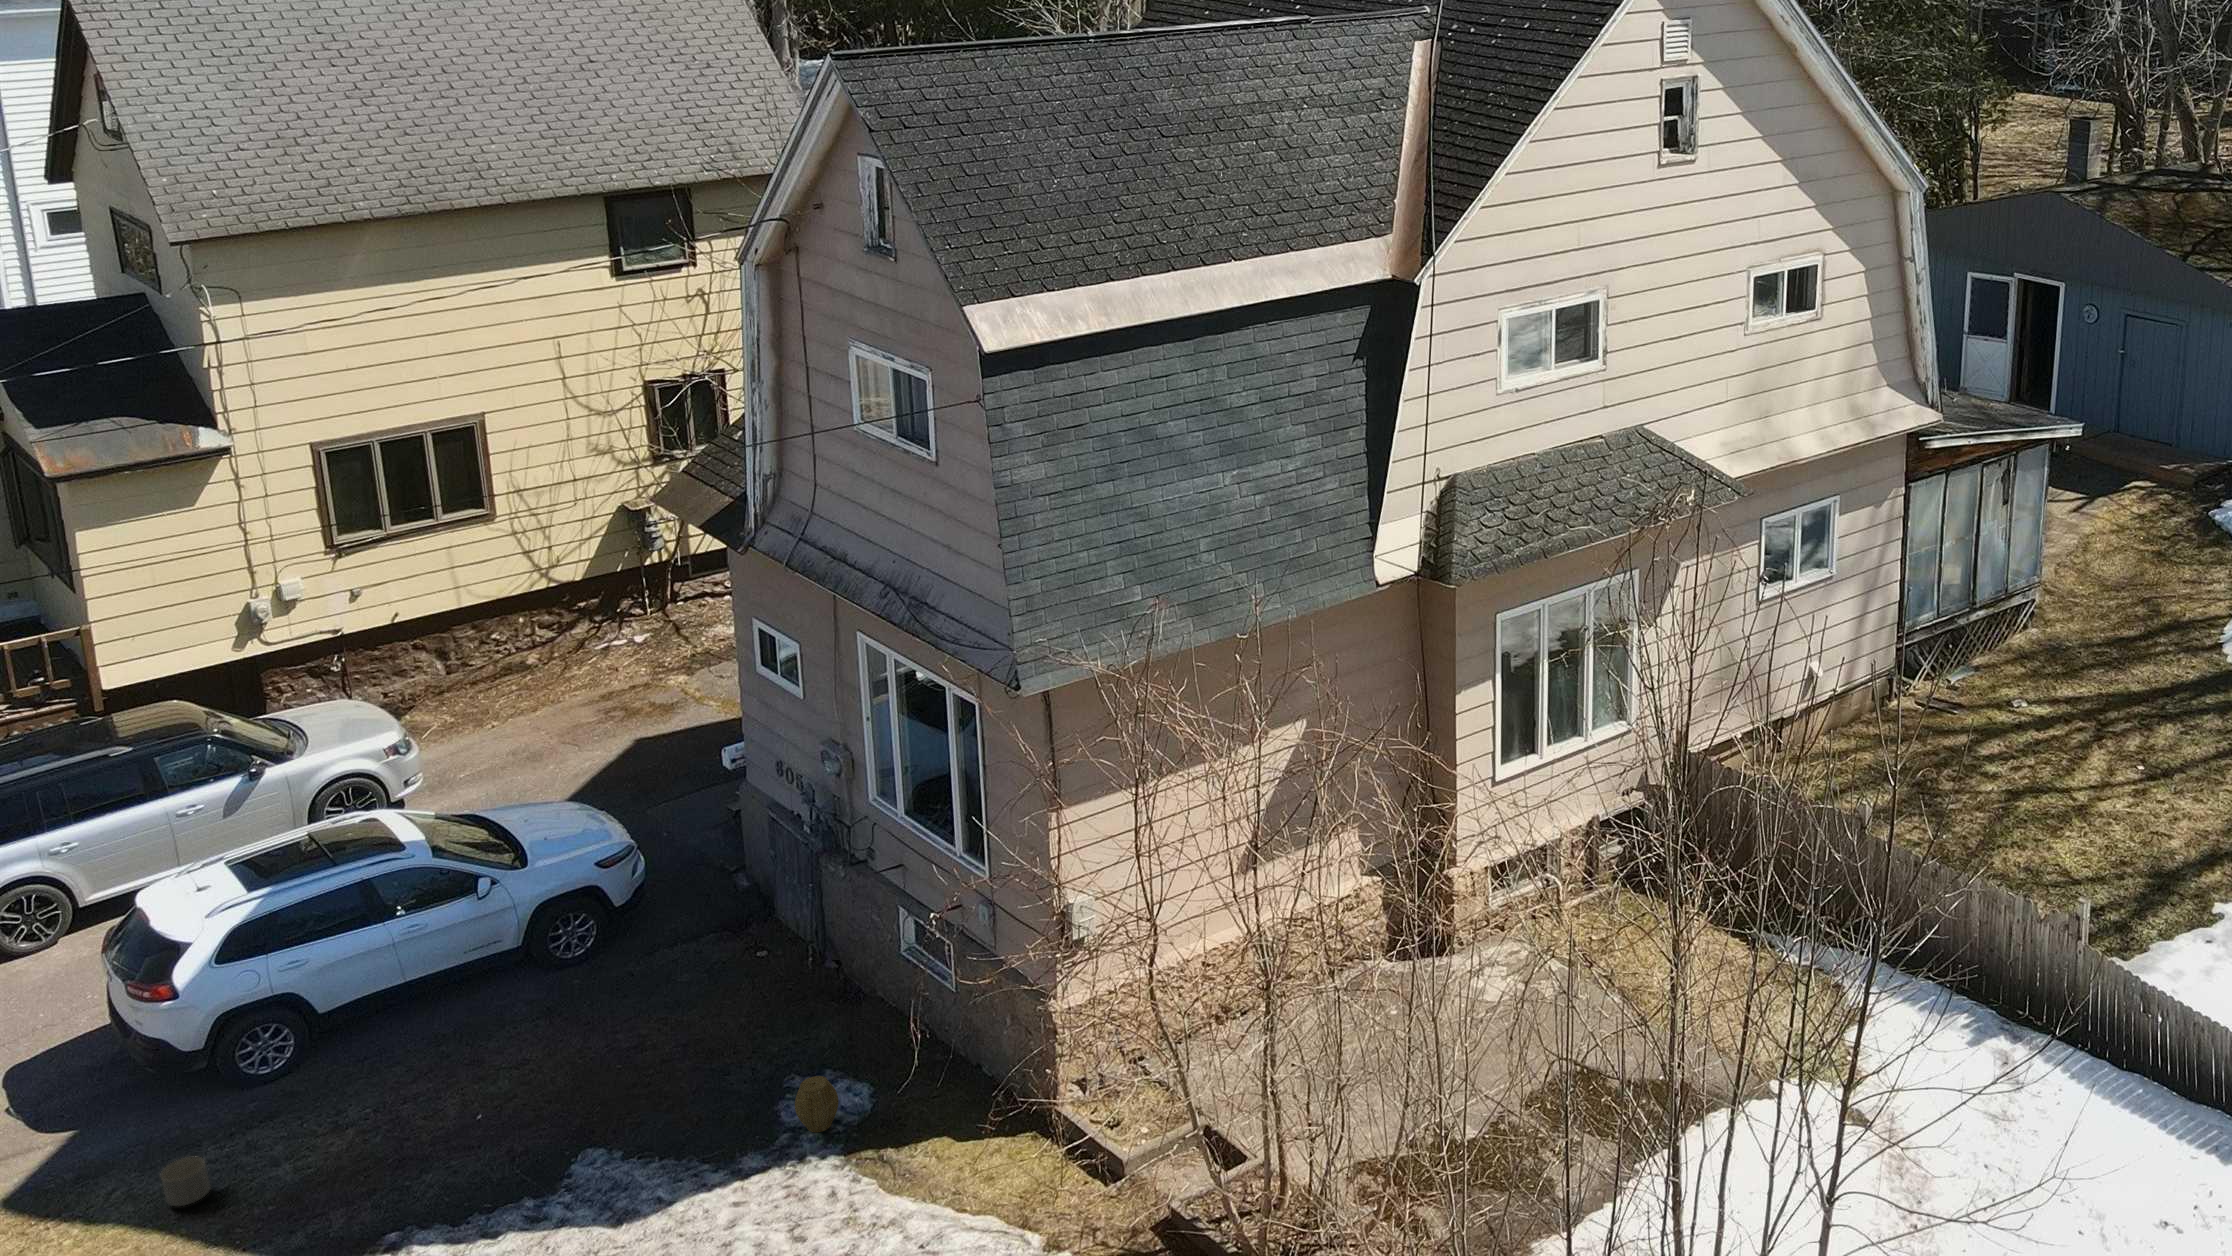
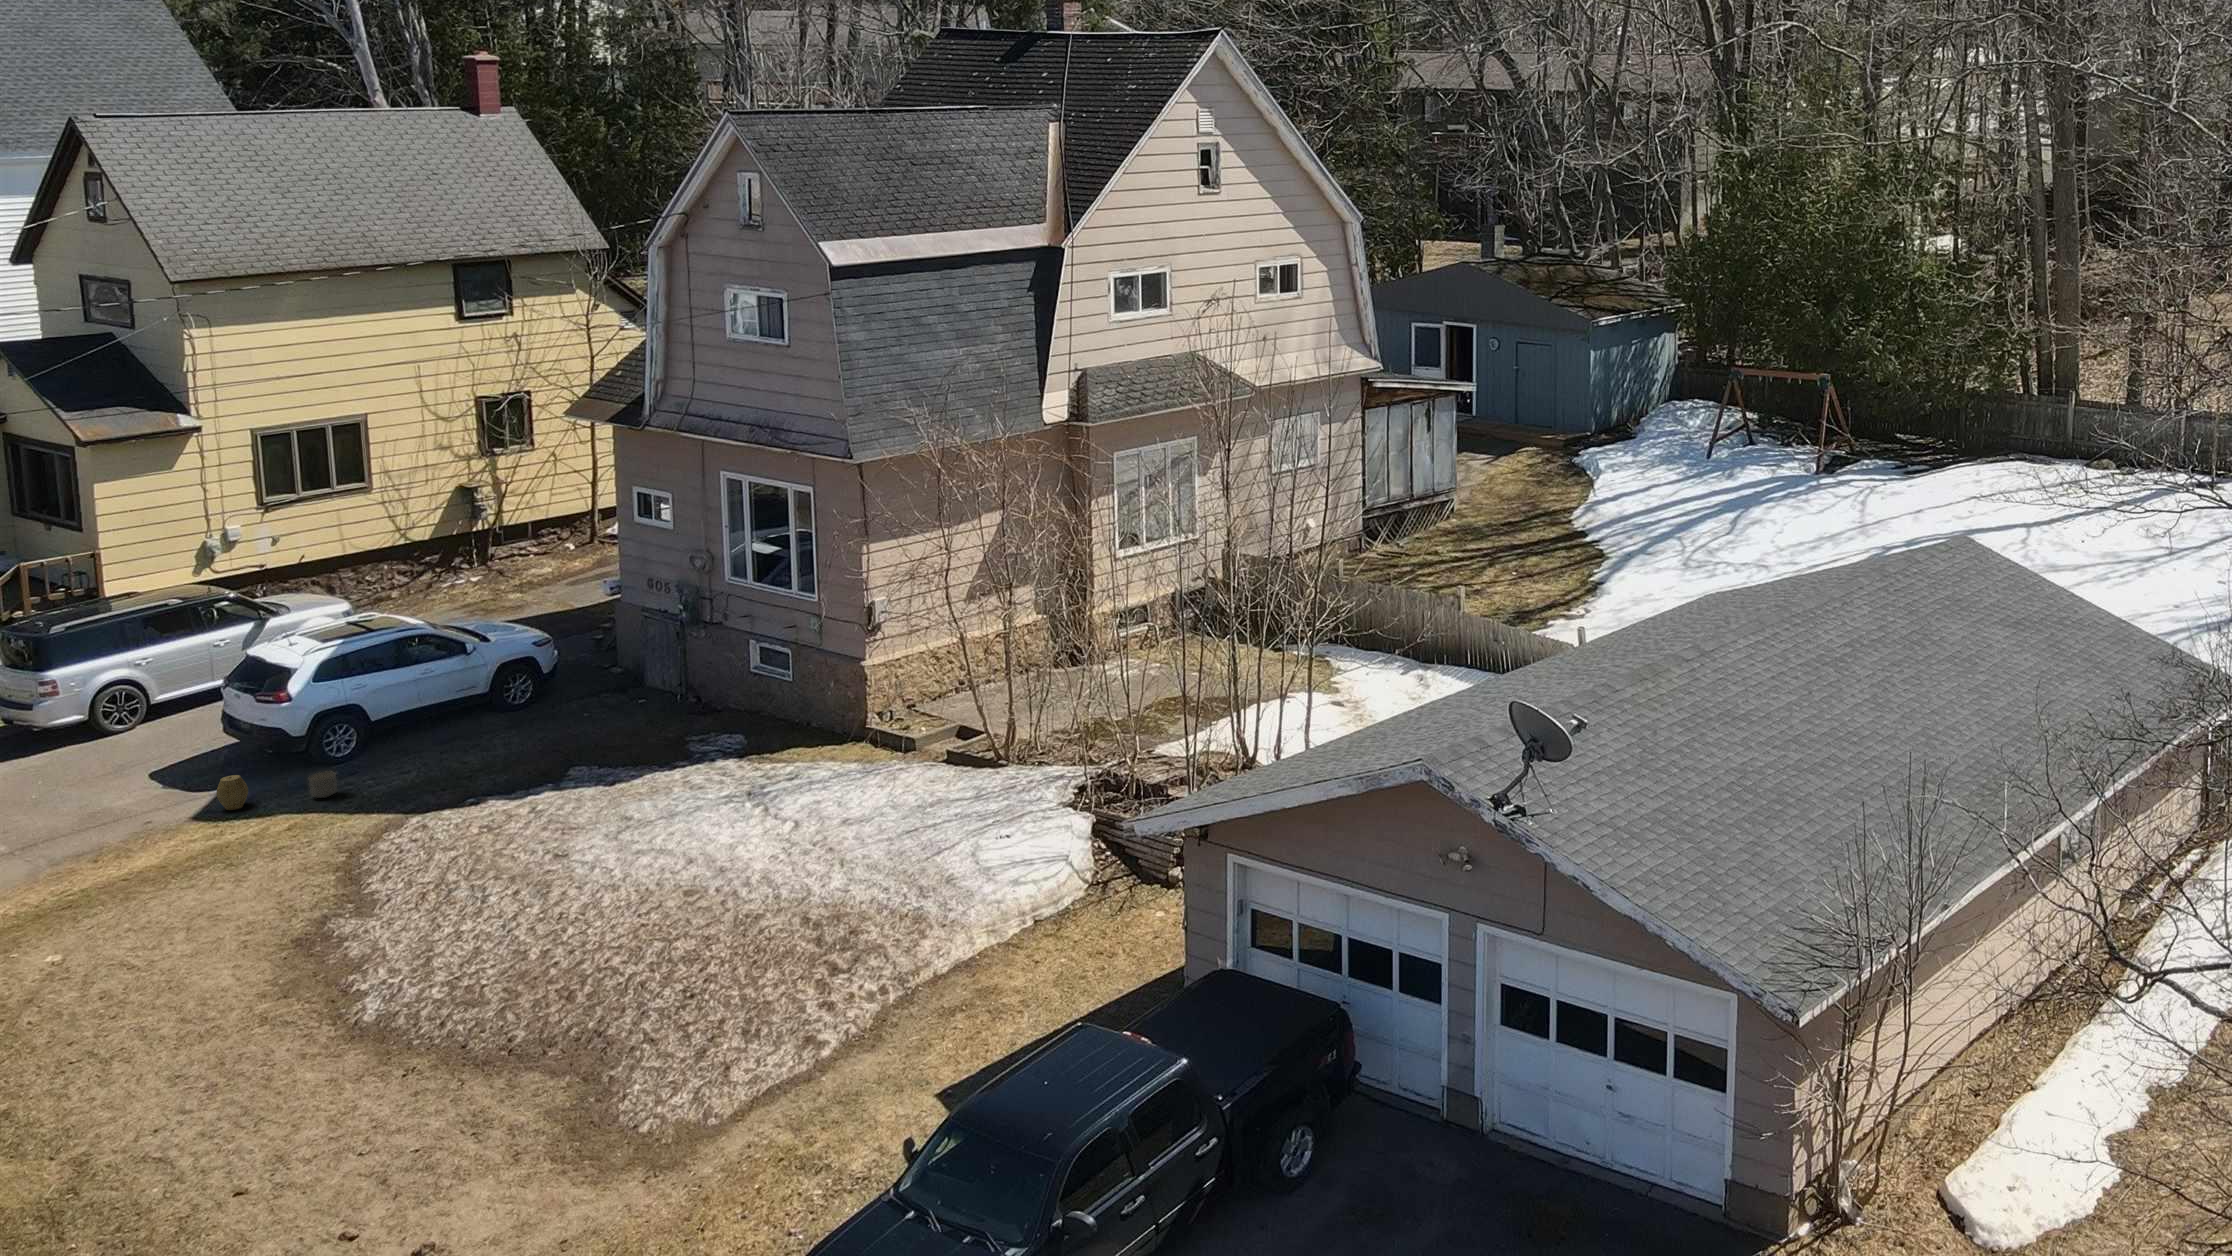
woven basket: present [795,1076,839,1132] -> present [216,775,248,810]

